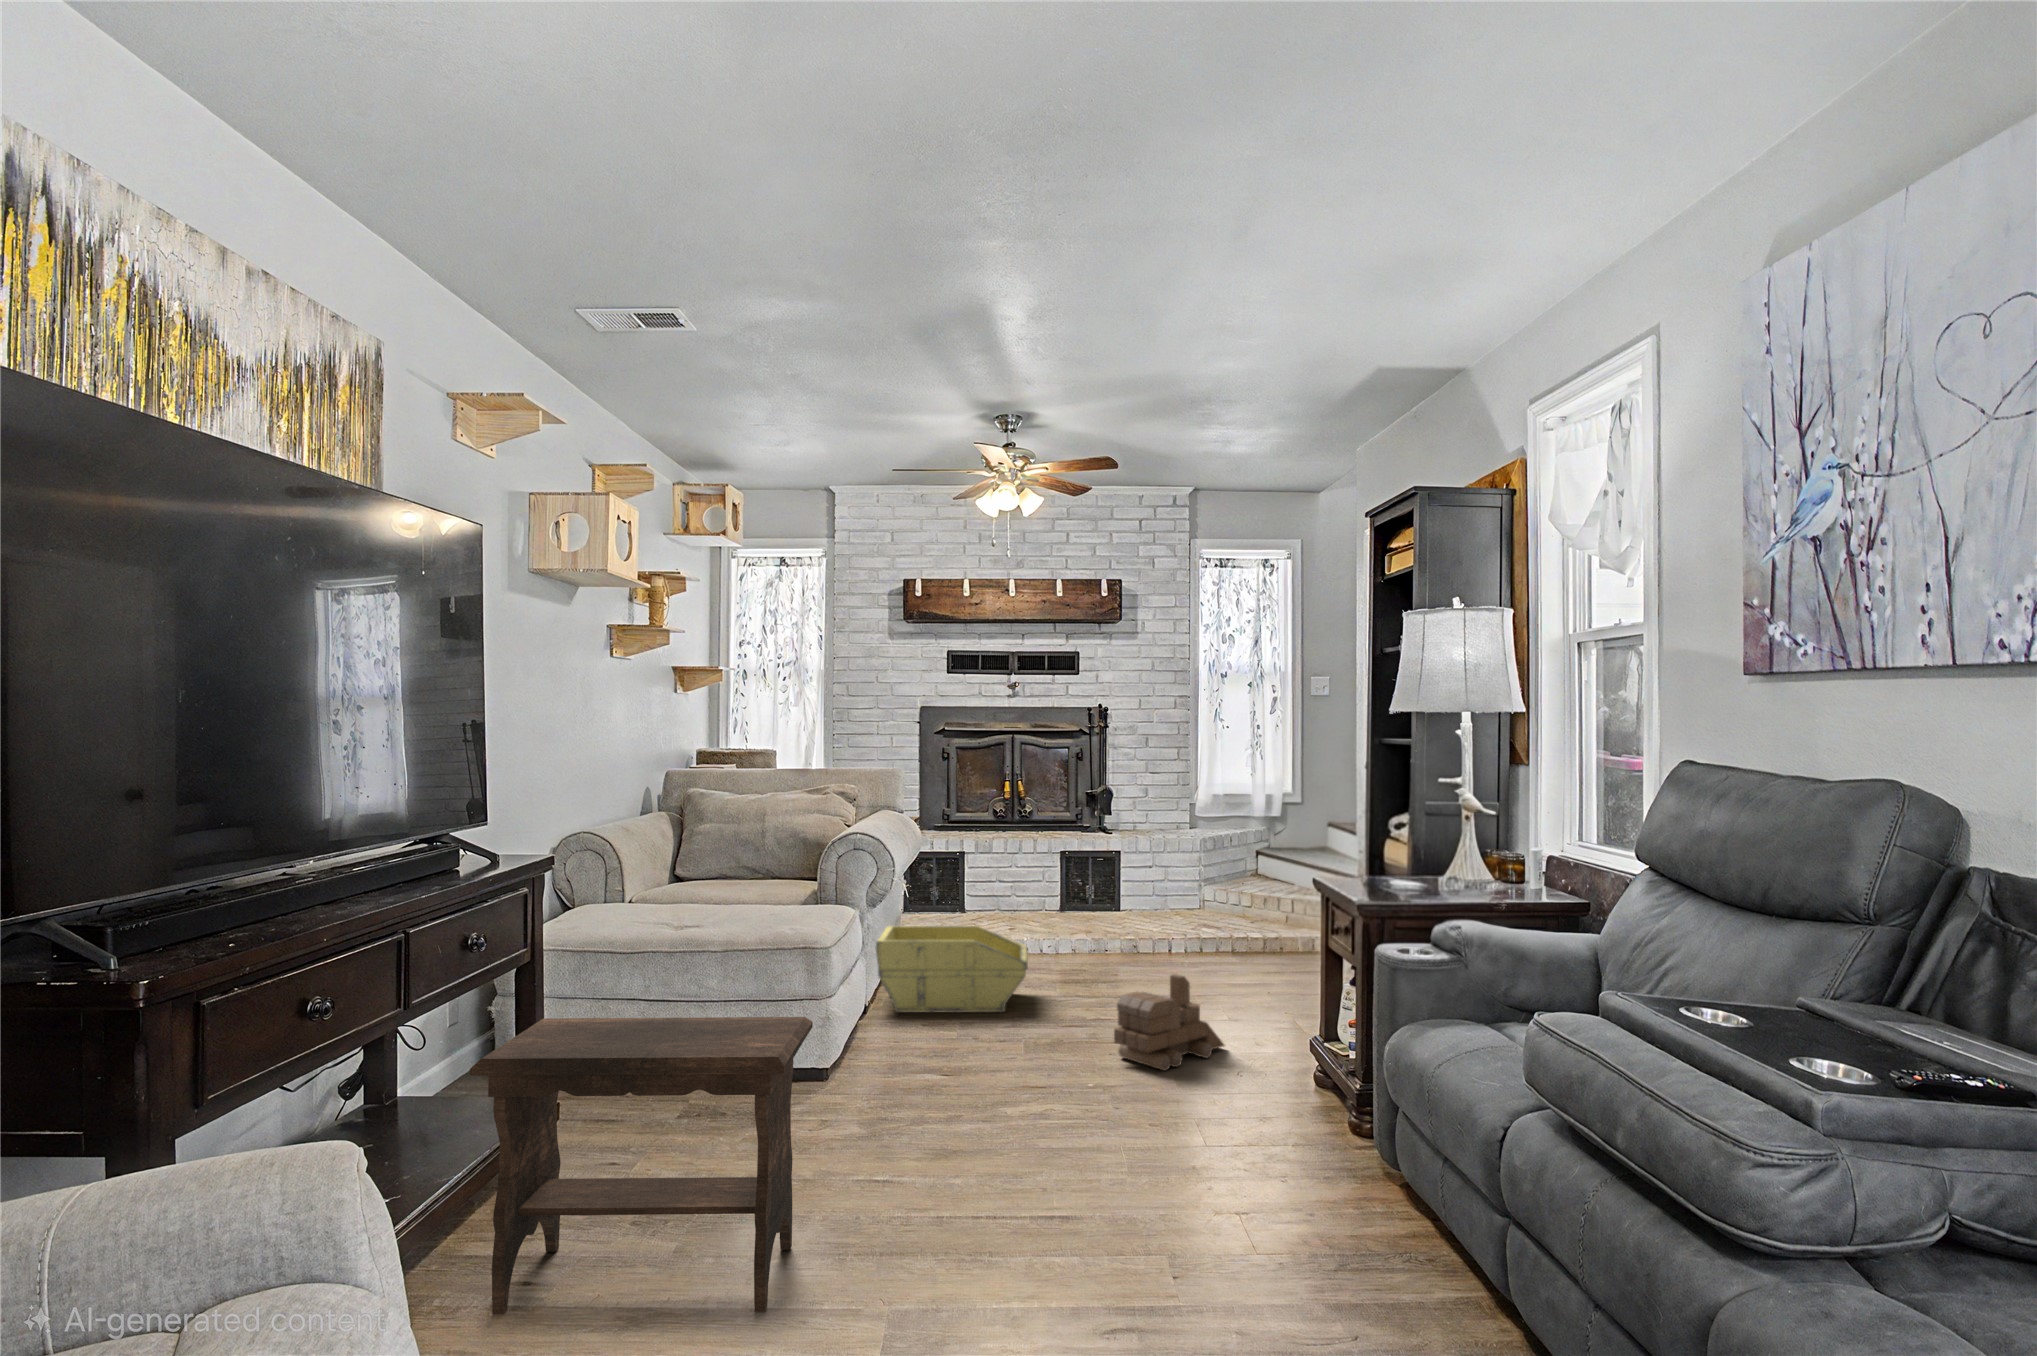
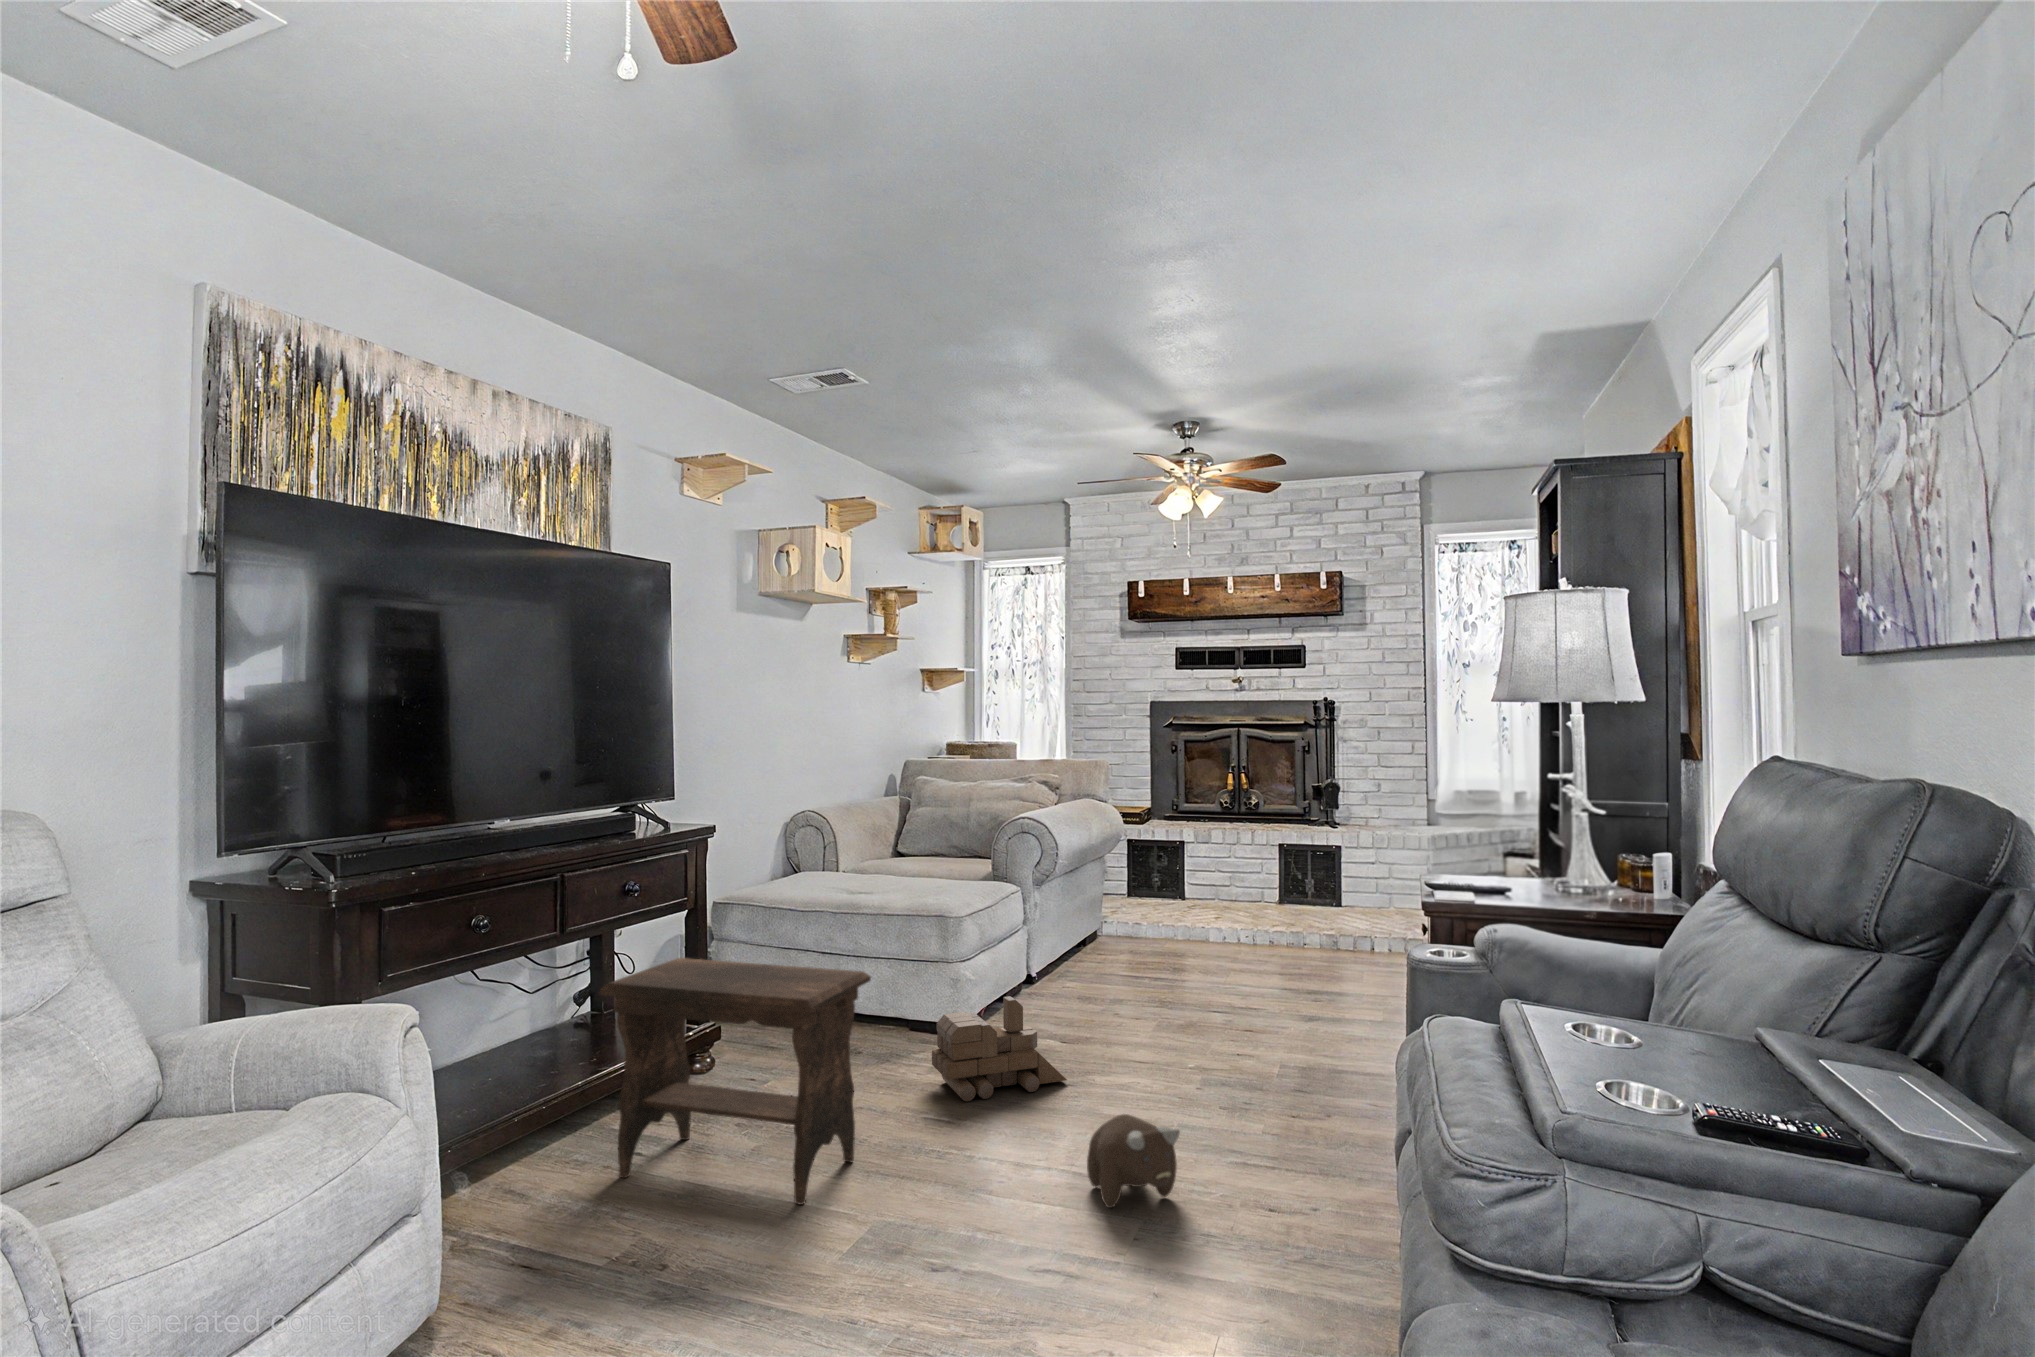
storage bin: present [876,926,1028,1012] -> none [1052,904,1202,990]
toy train: present [1114,974,1224,1071] -> present [932,996,1067,1101]
plush toy: none [1077,1151,1194,1258] -> present [1087,1114,1180,1208]

